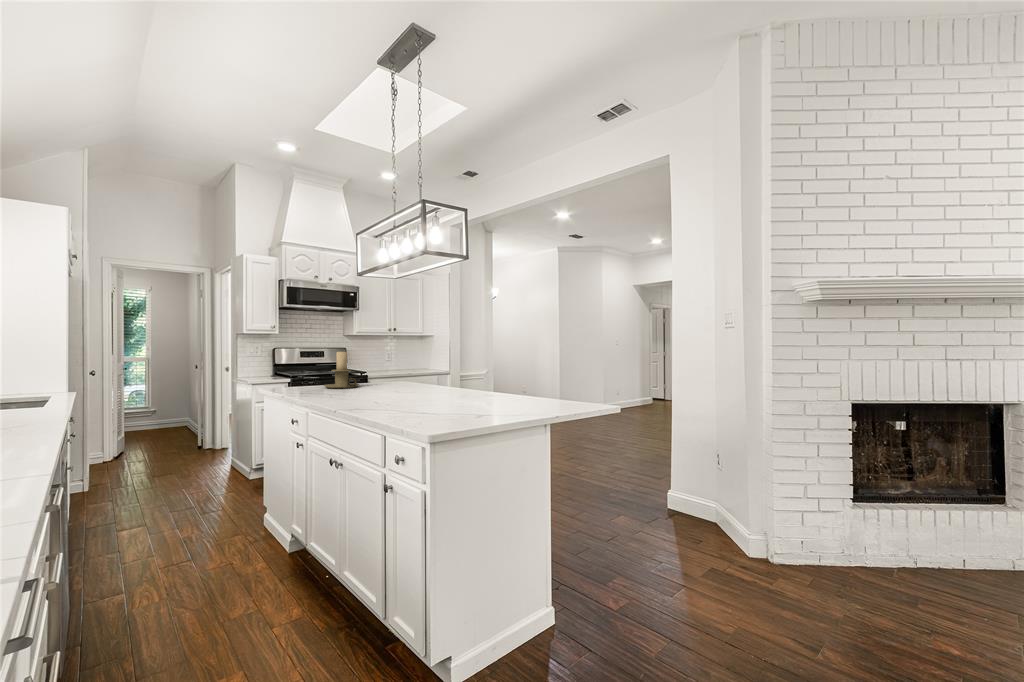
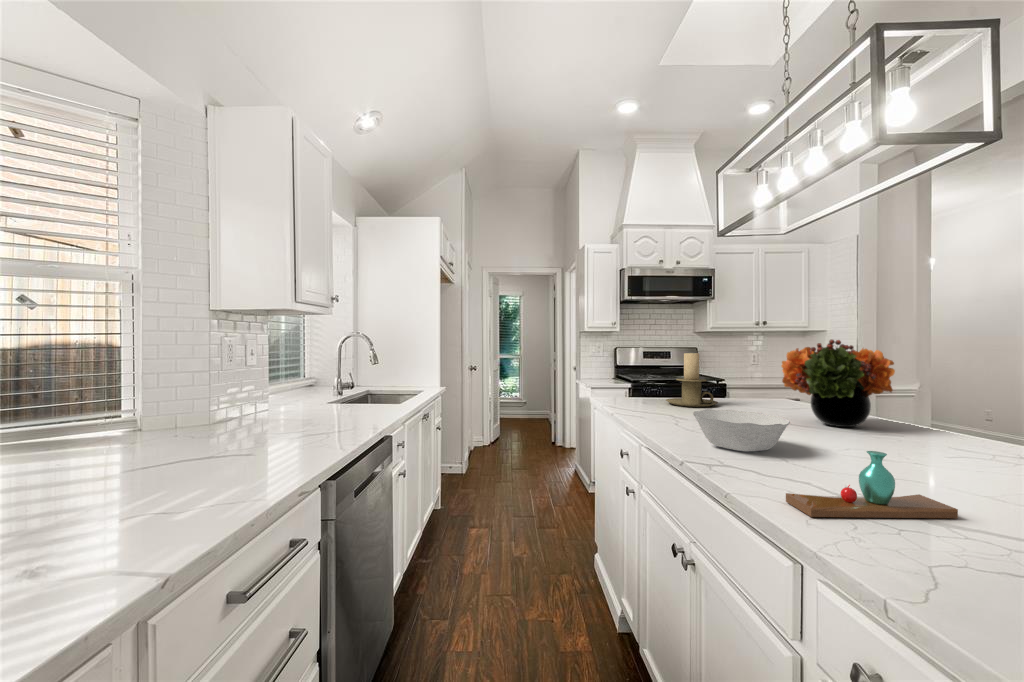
flower arrangement: none [394,343,448,391] -> present [782,339,895,427]
bowl: none [343,384,394,404] -> present [693,409,790,451]
vase: none [385,391,444,419] -> present [786,451,958,518]

